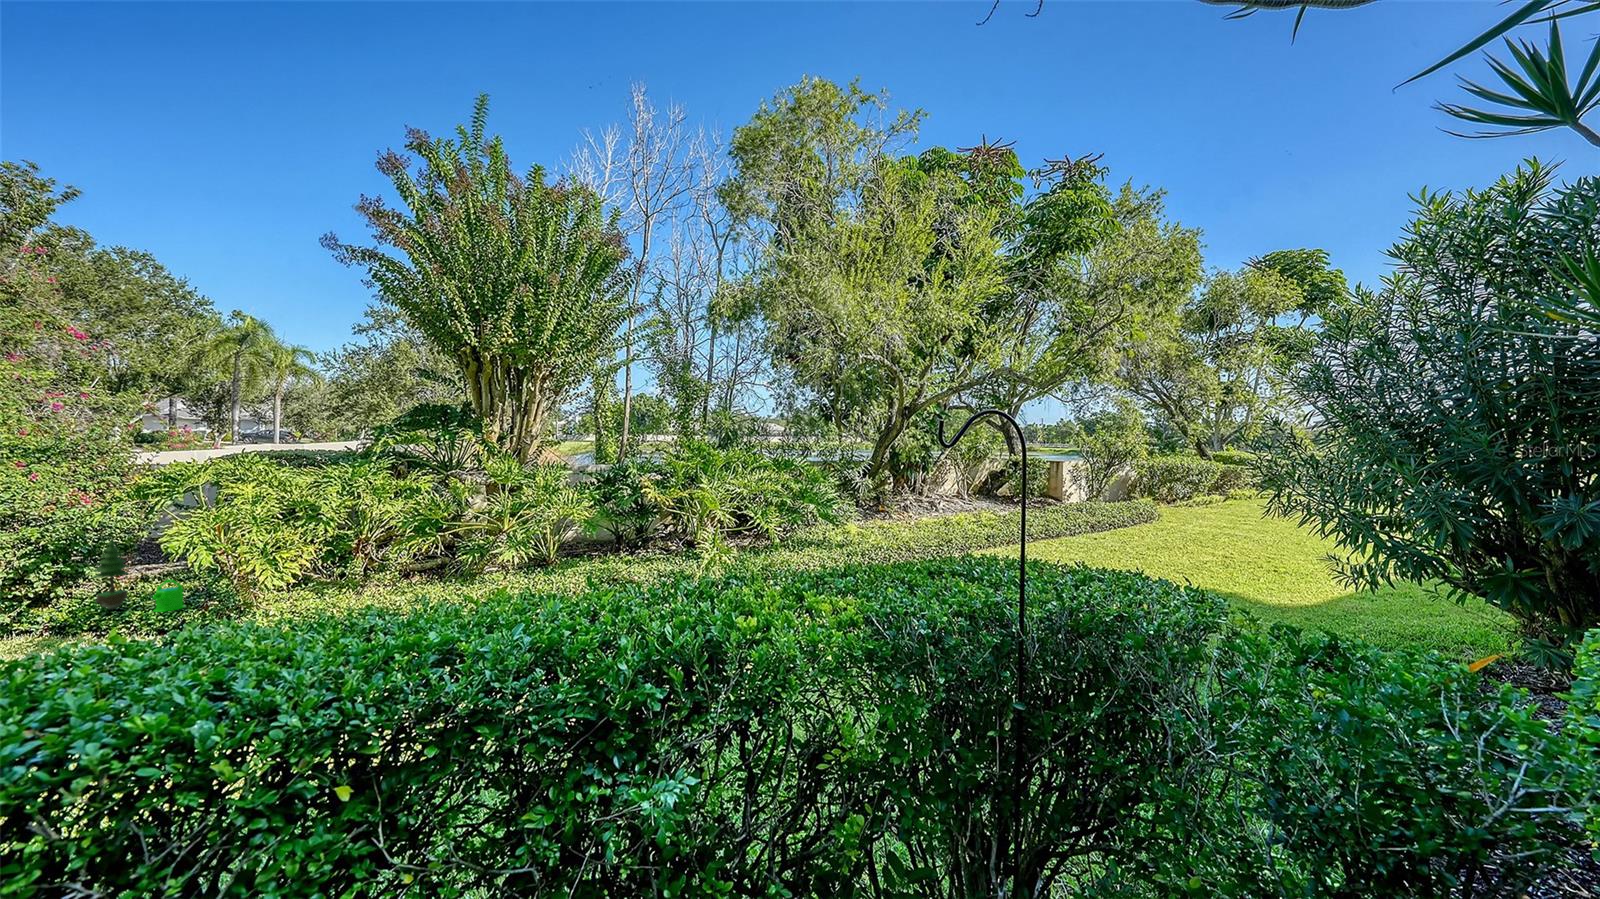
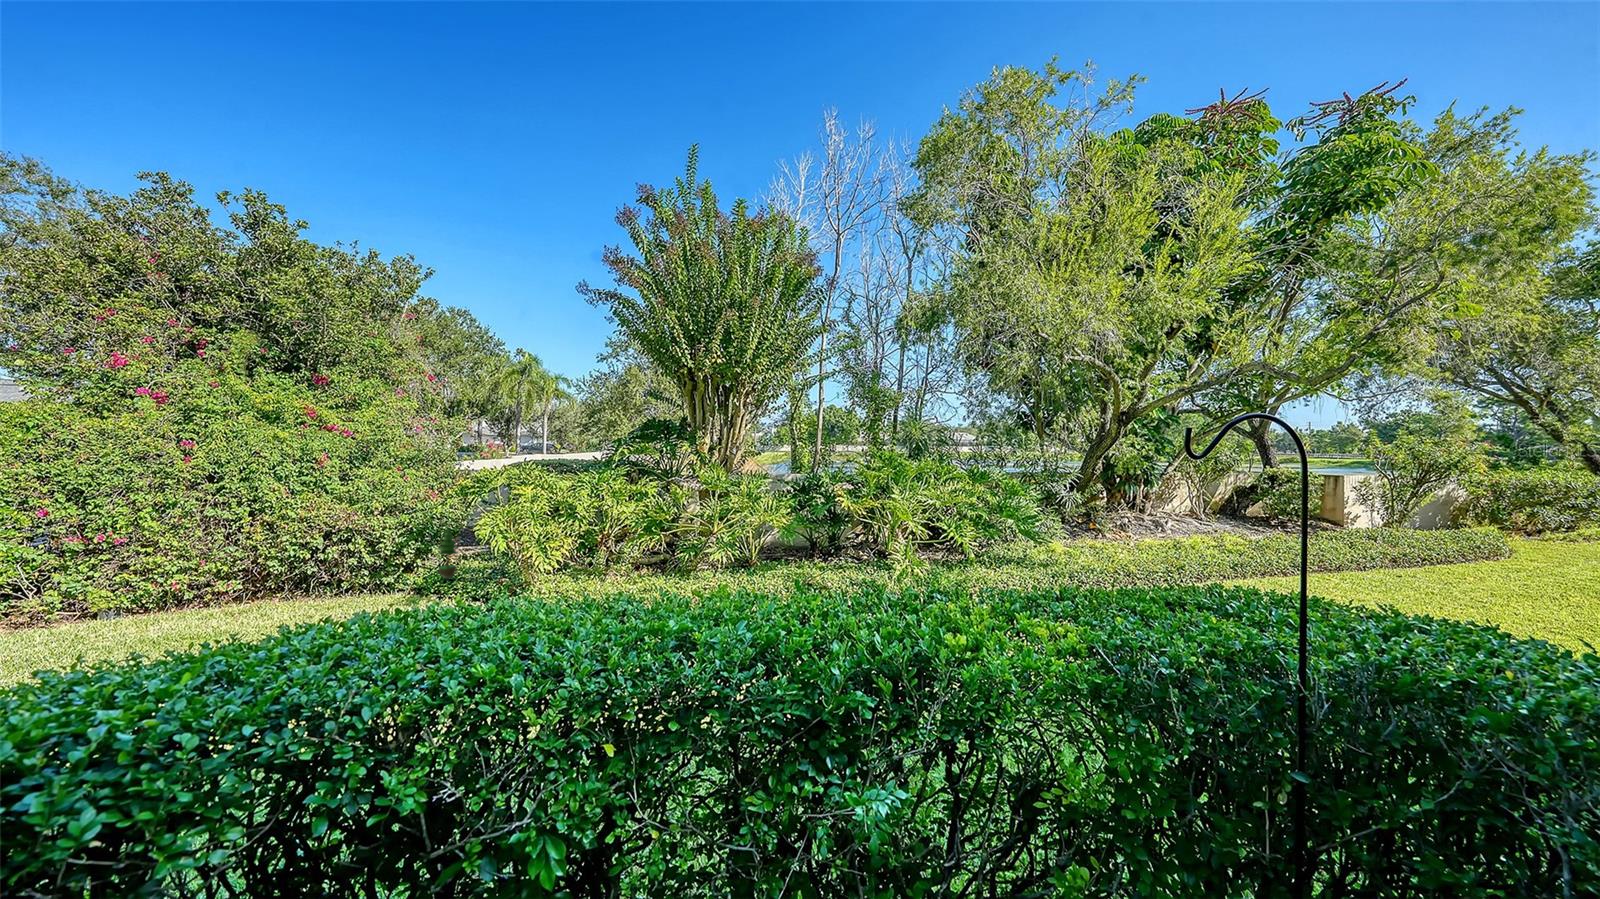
watering can: present [152,579,185,612] -> none [468,559,490,584]

